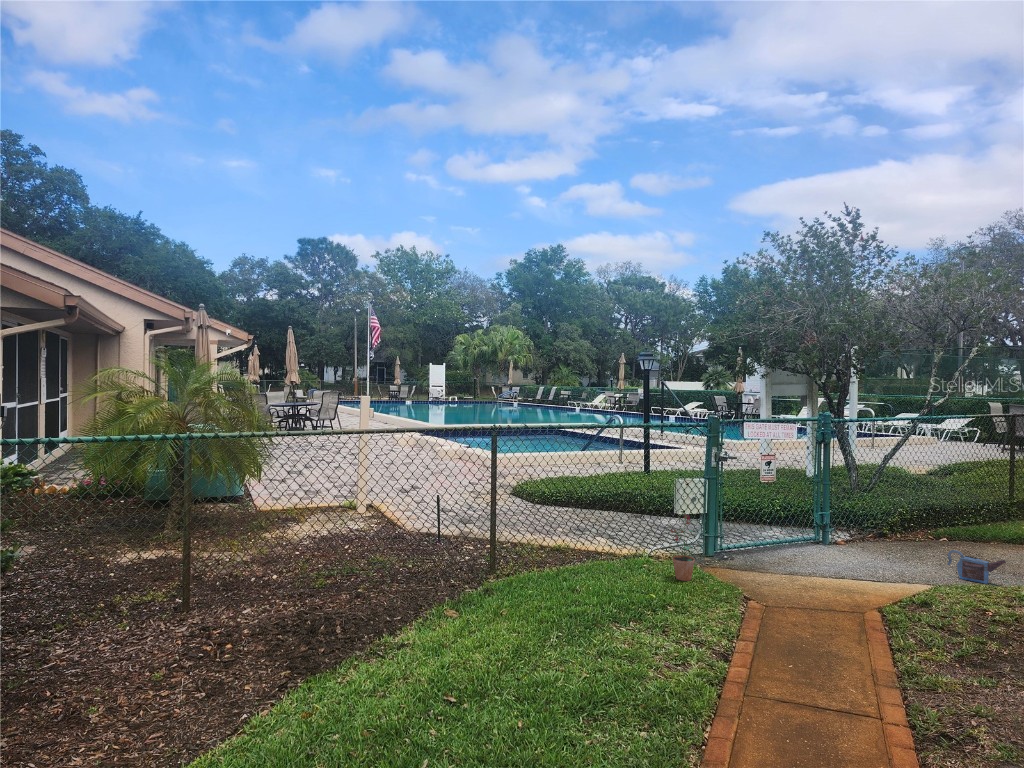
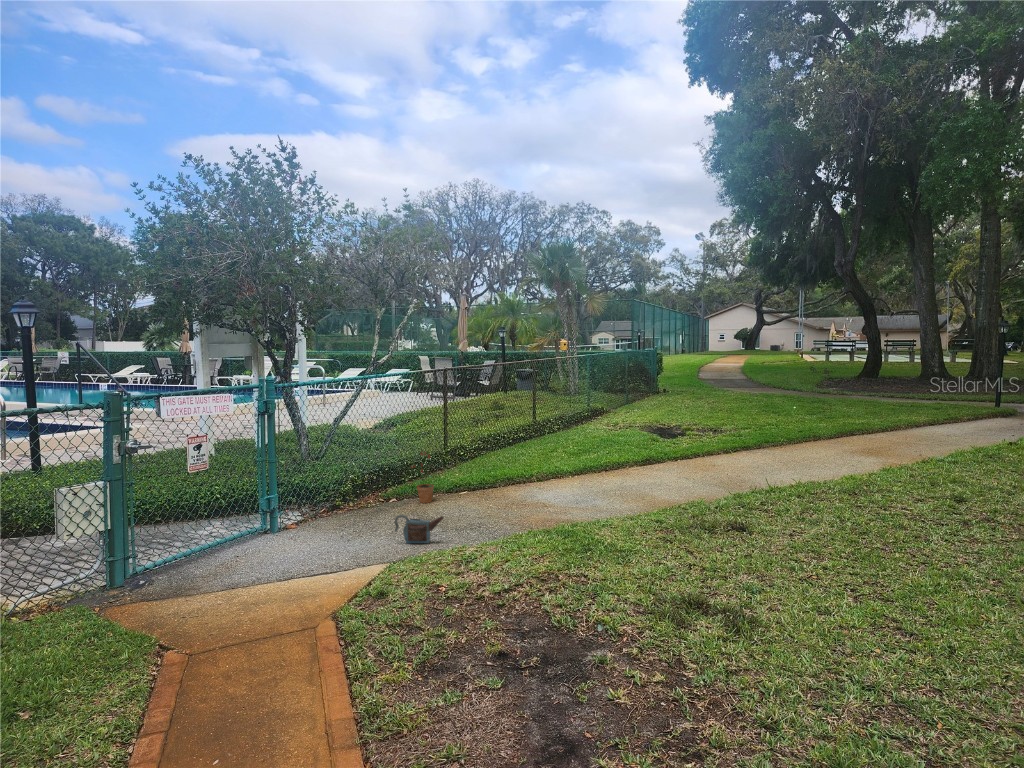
potted plant: present [671,514,695,581] -> present [411,451,434,503]

